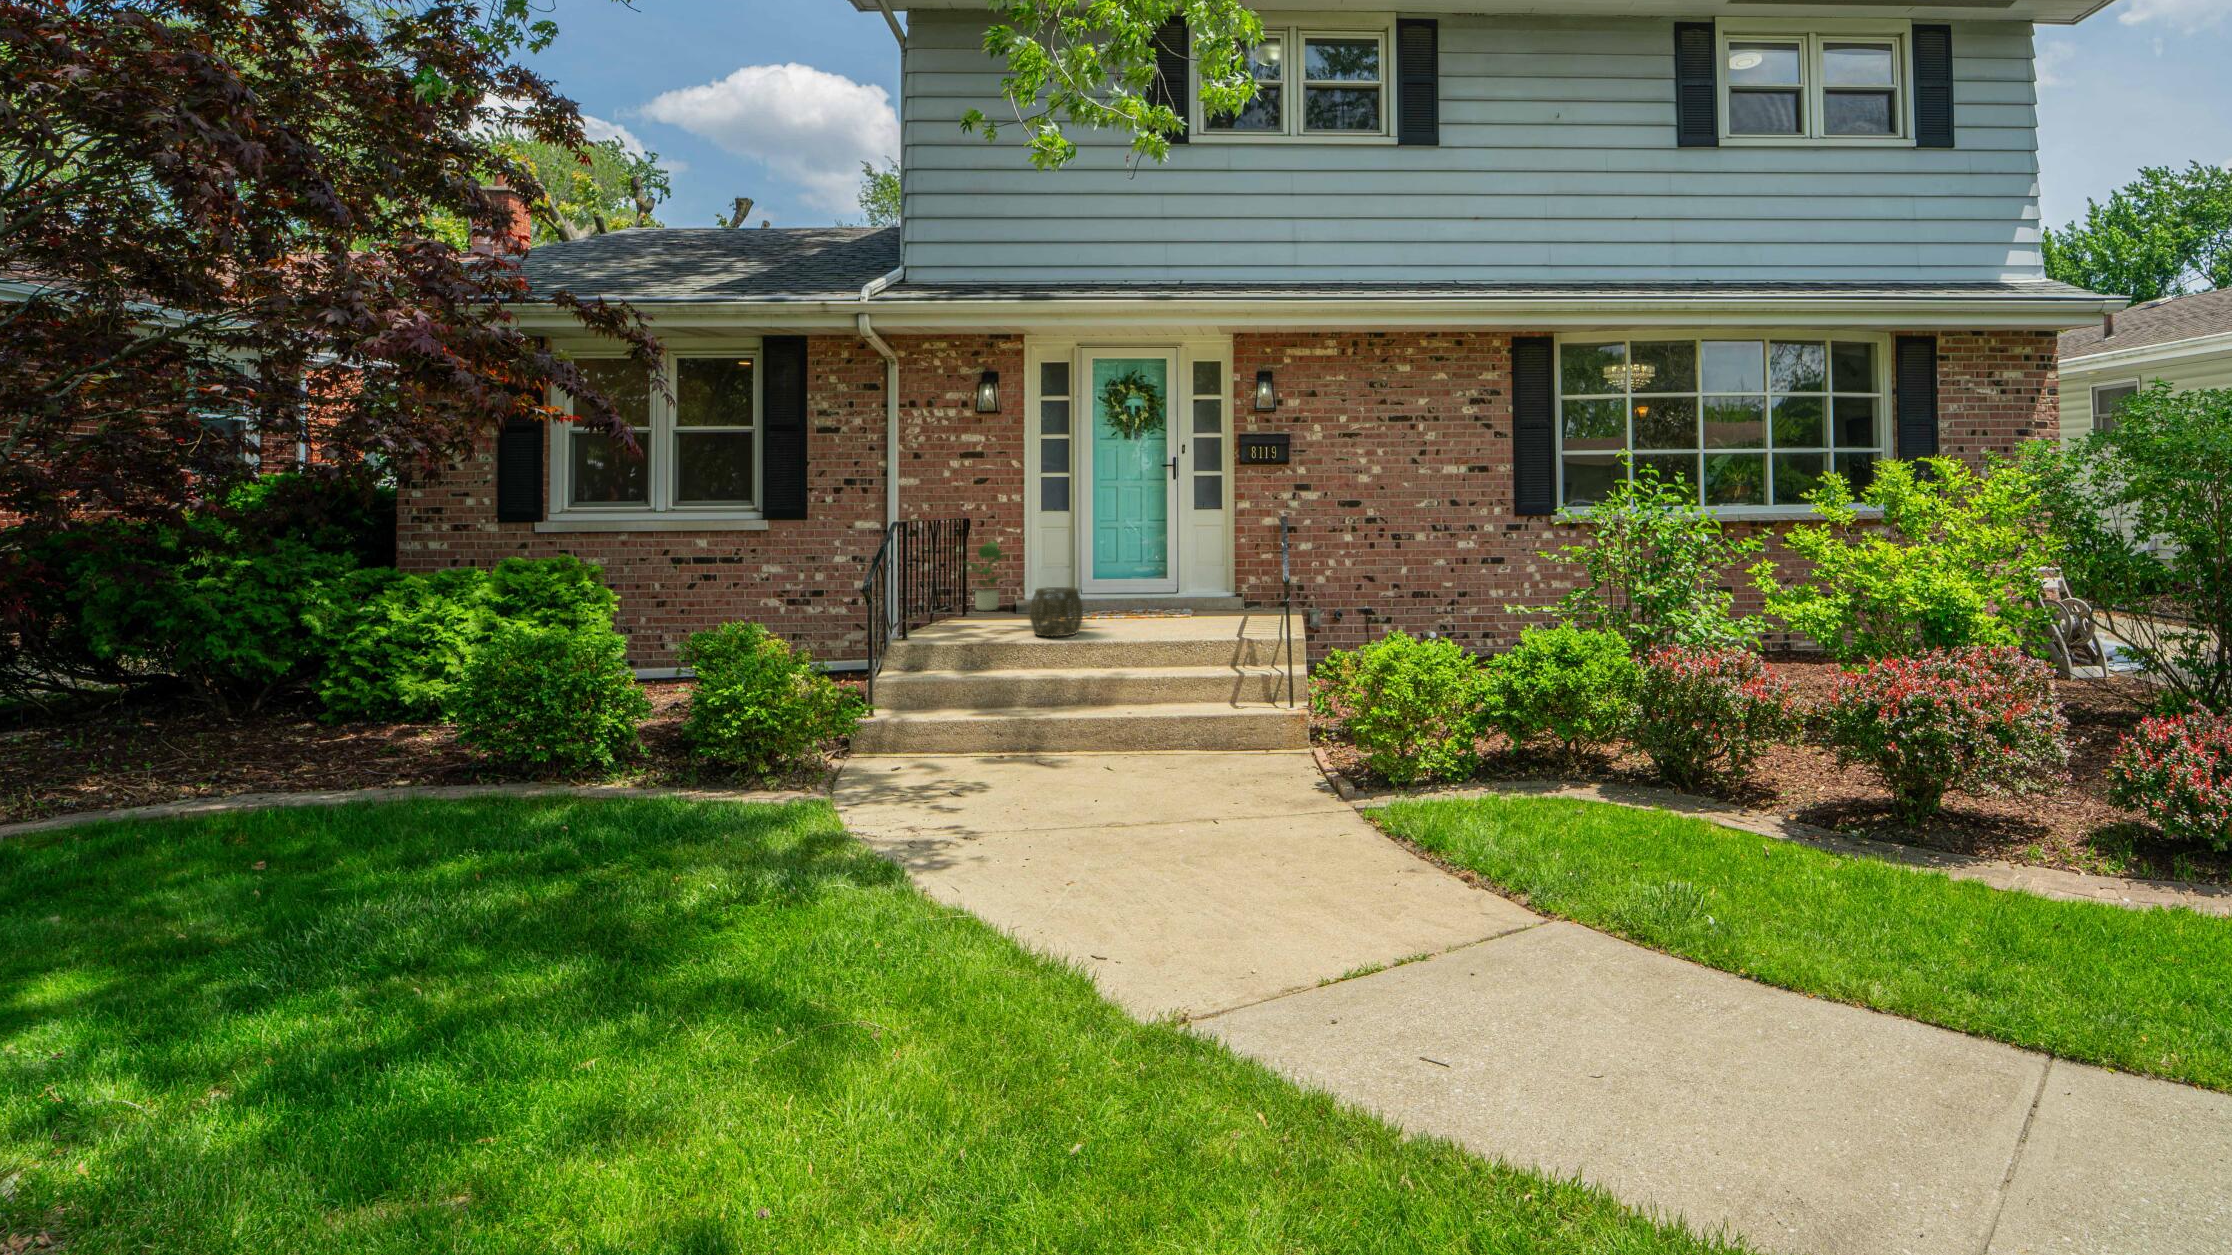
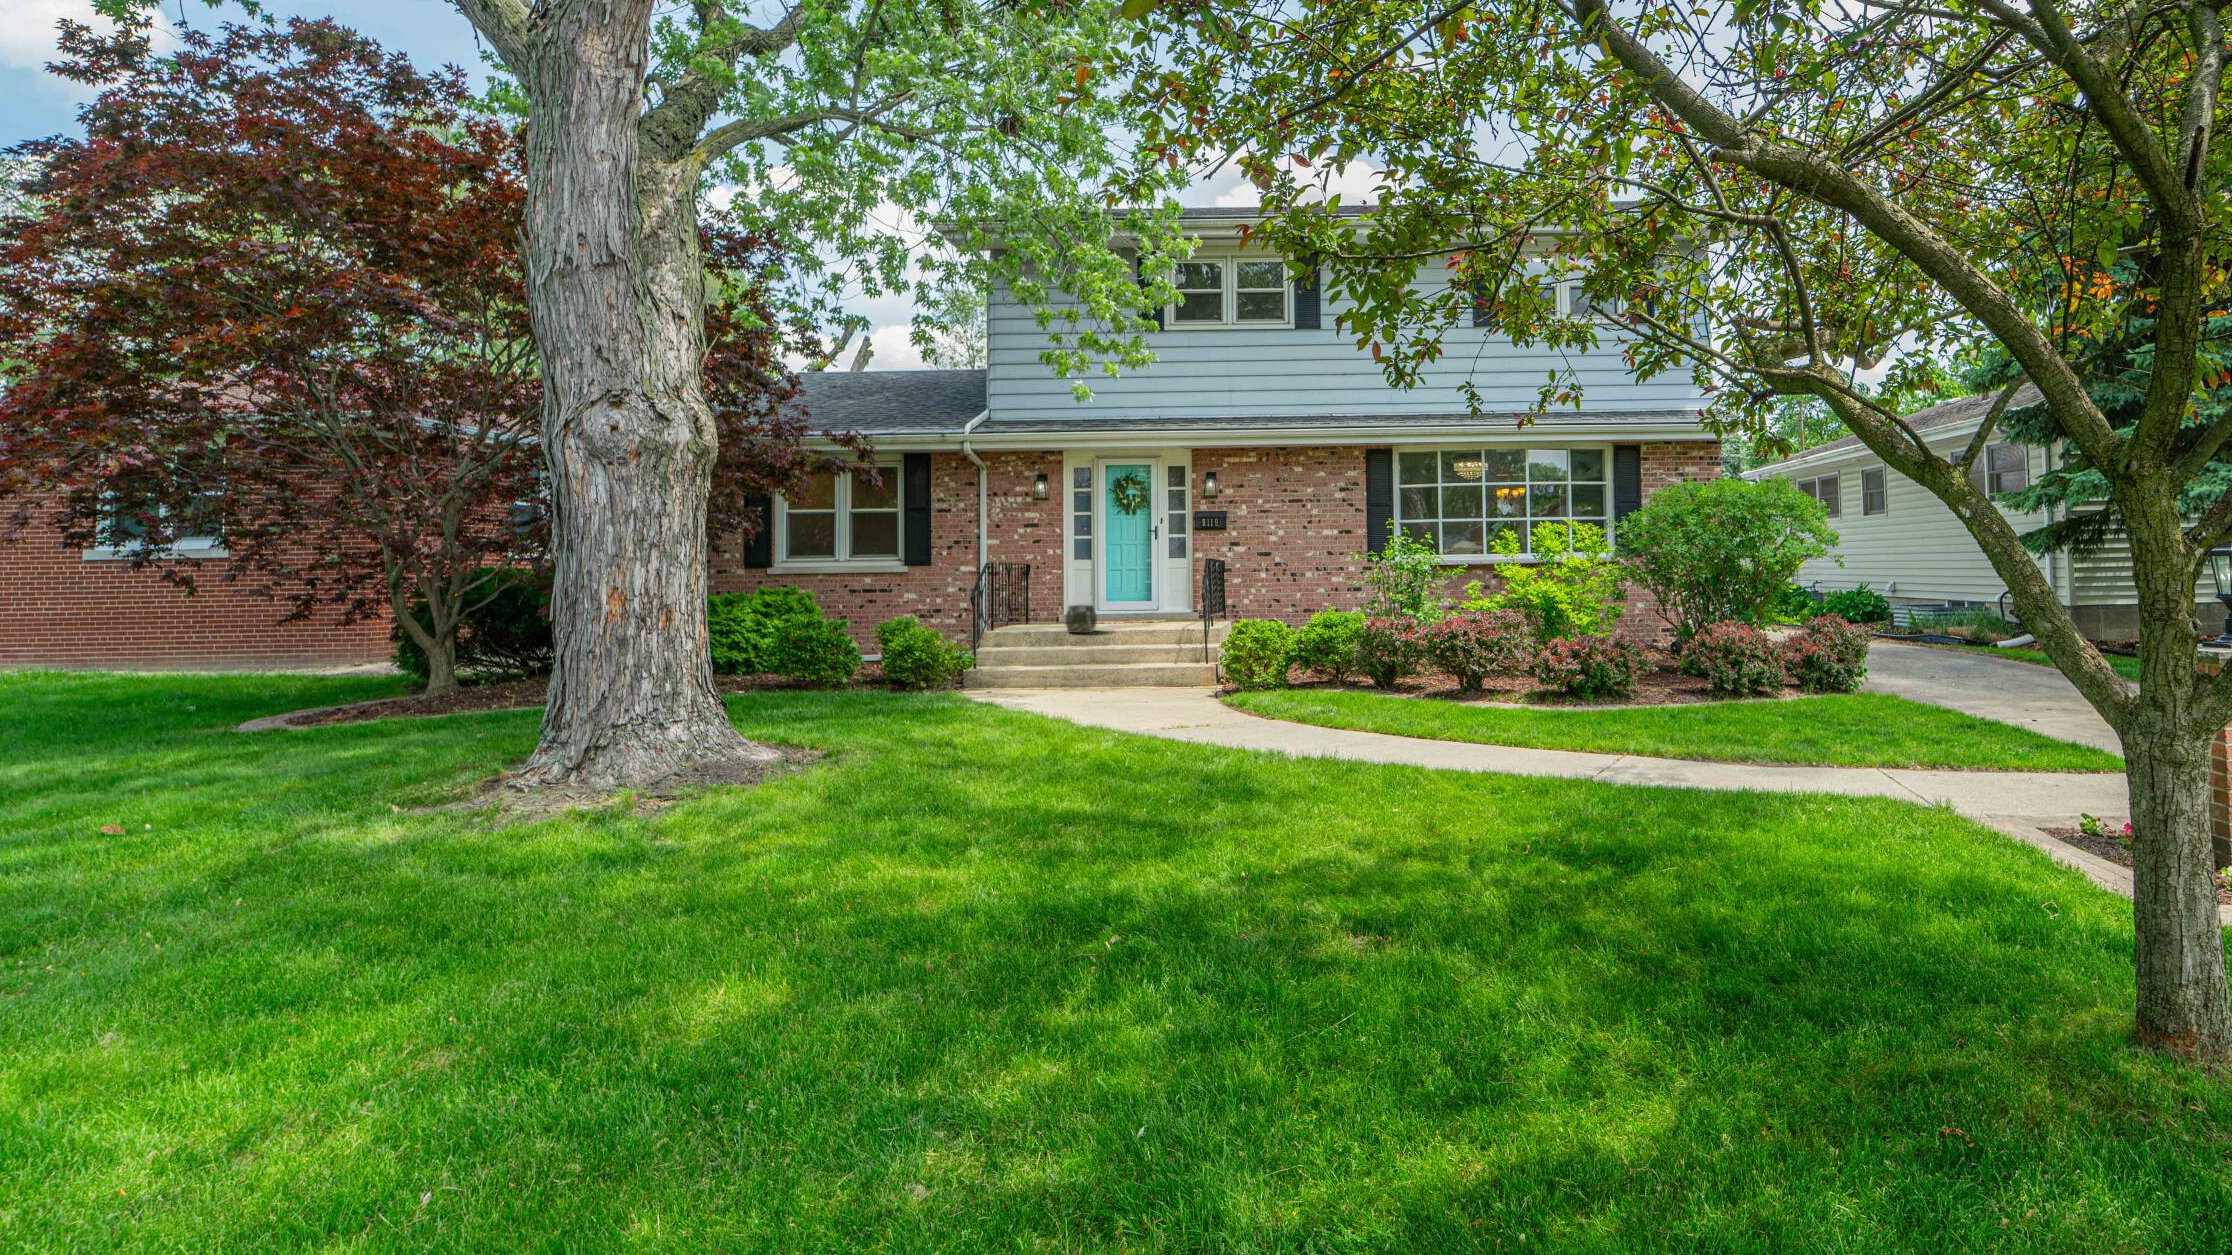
potted plant: present [965,541,1007,610] -> none [1023,578,1057,621]

